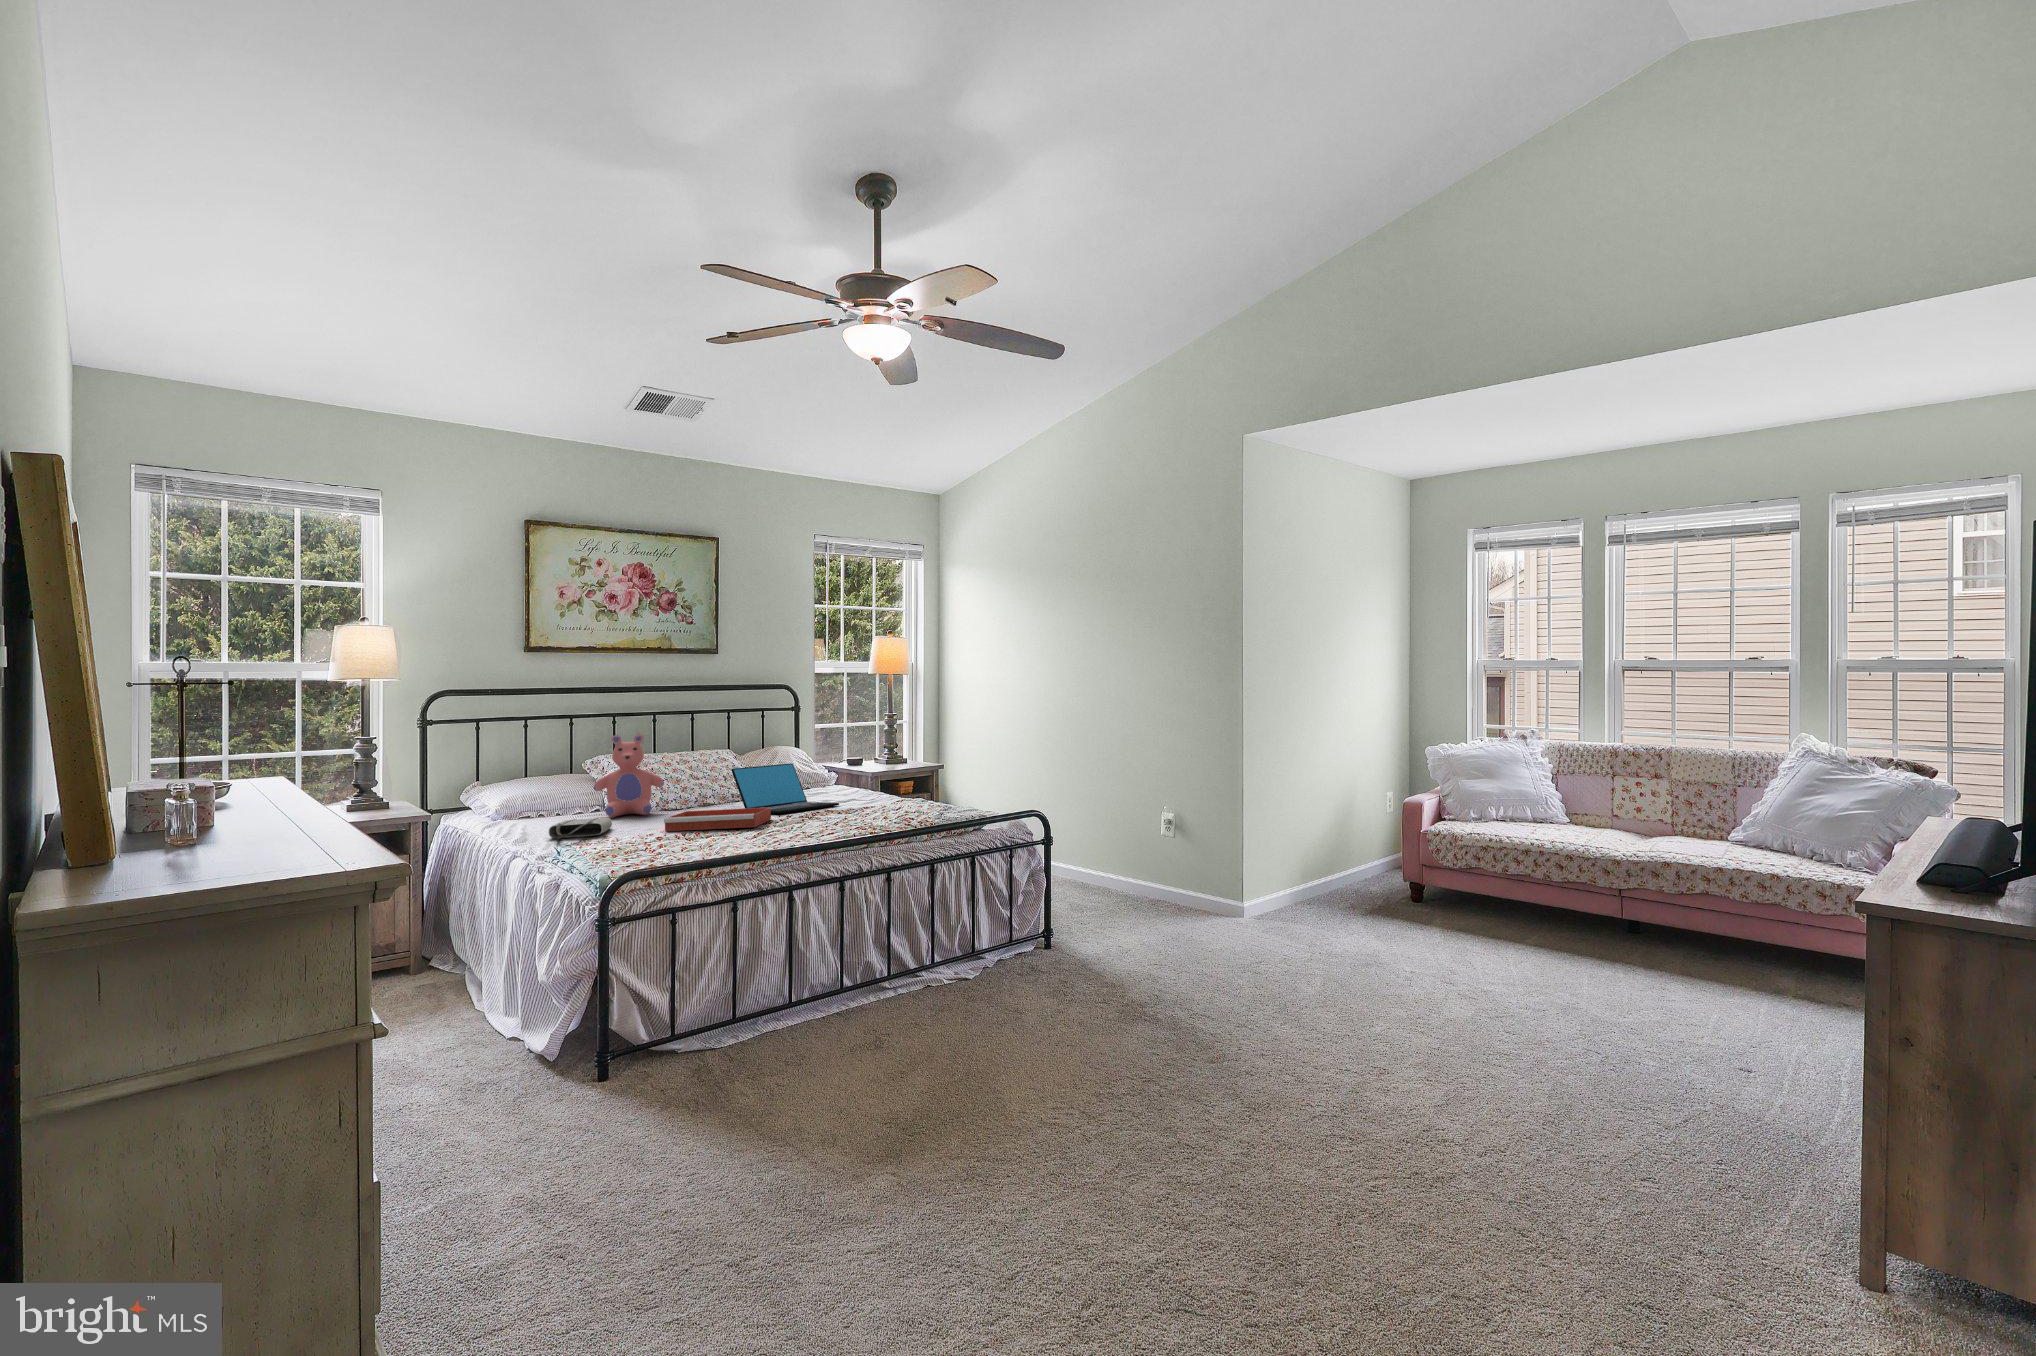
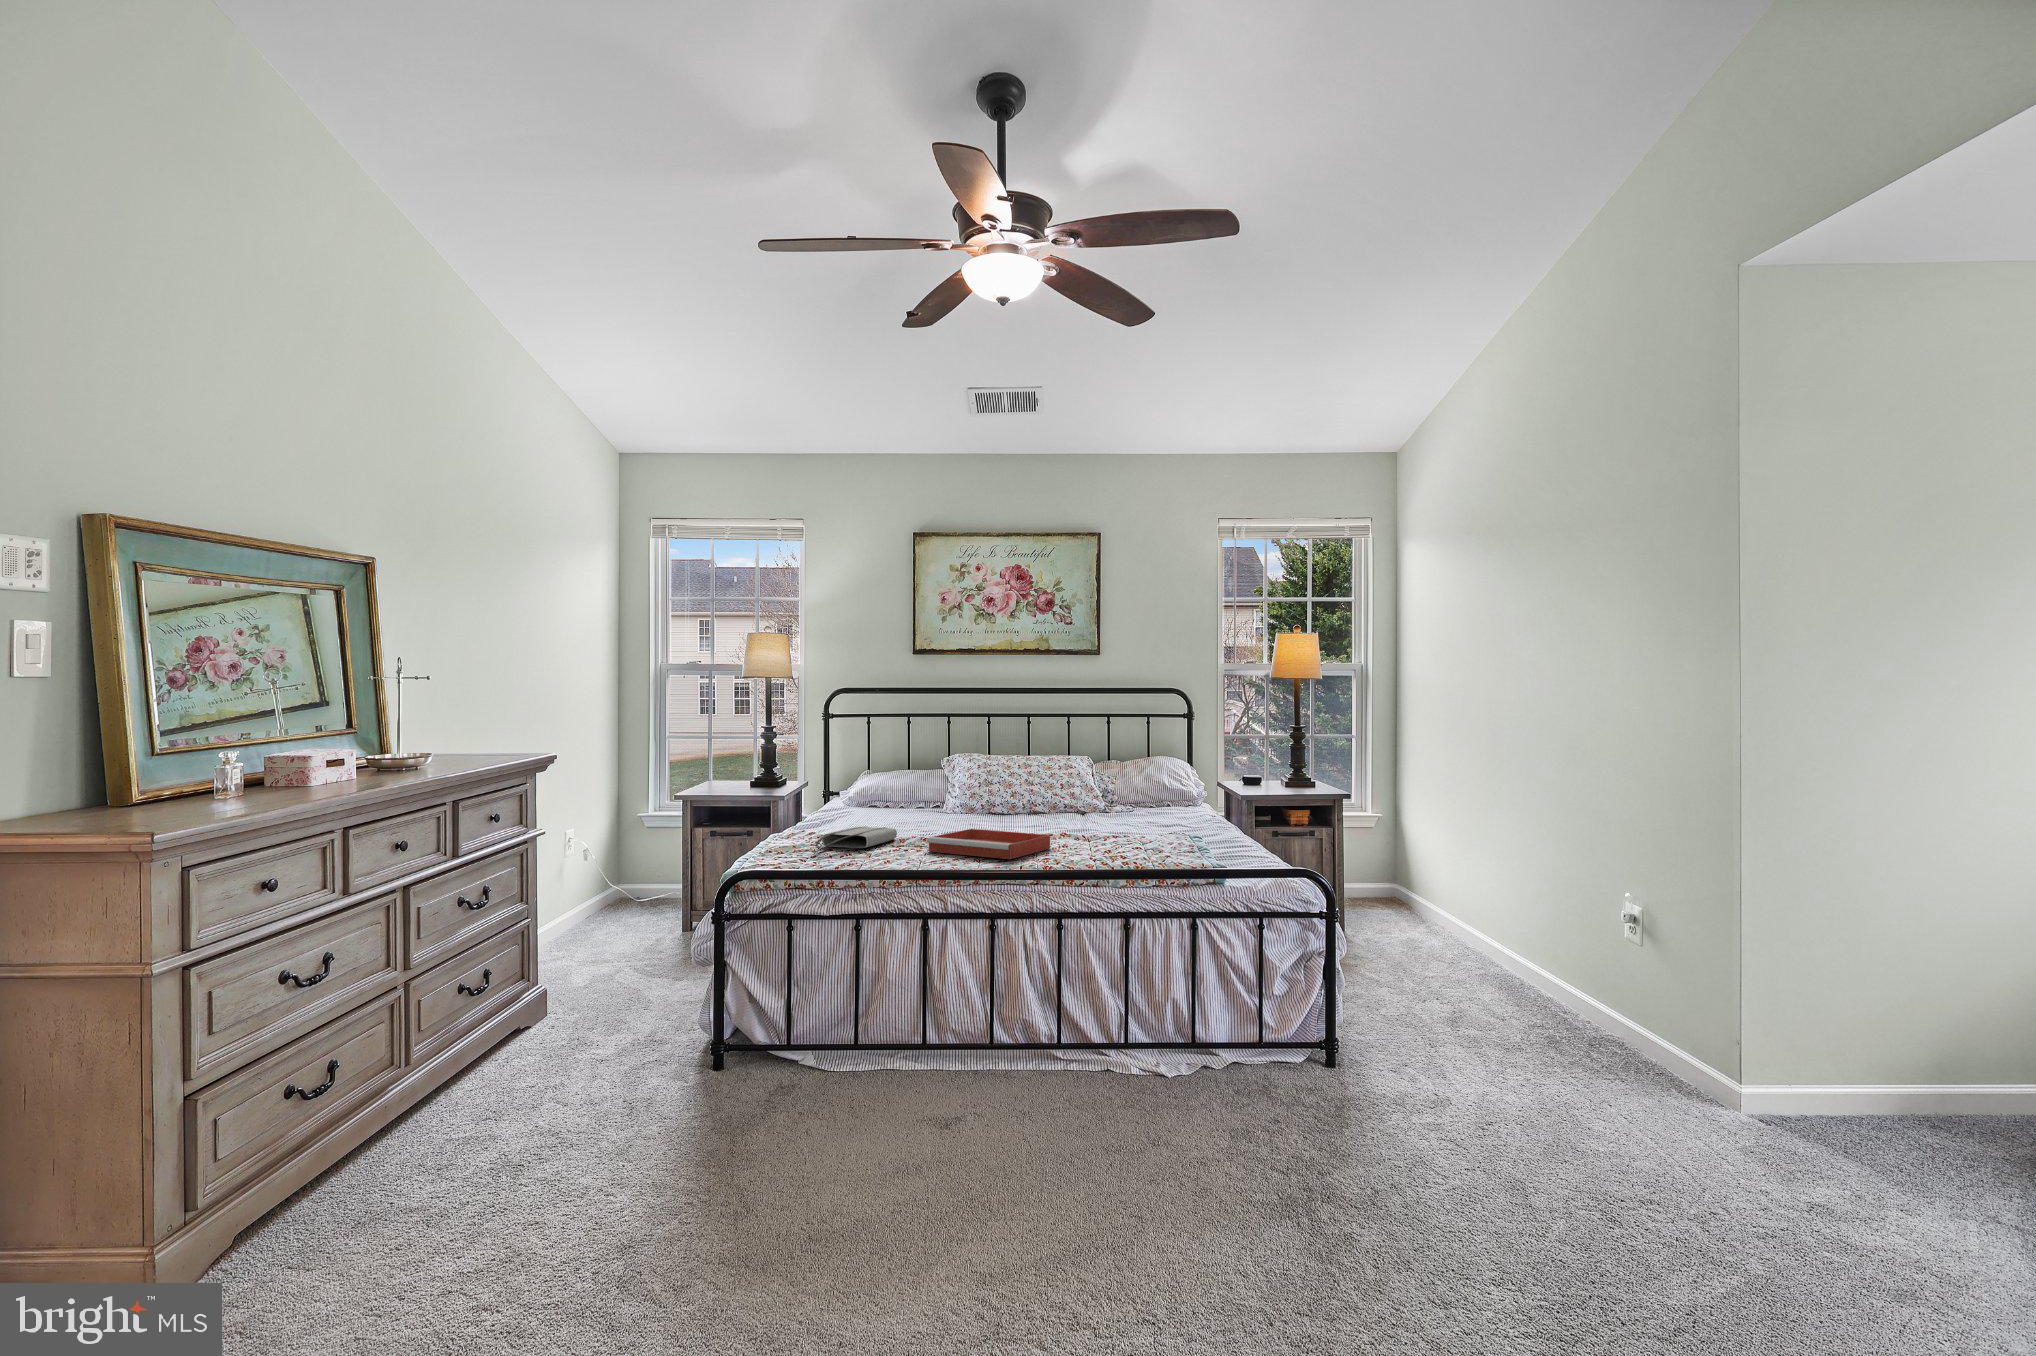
teddy bear: present [593,734,664,817] -> none [917,740,981,825]
laptop: present [731,763,839,813] -> none [1038,782,1151,841]

